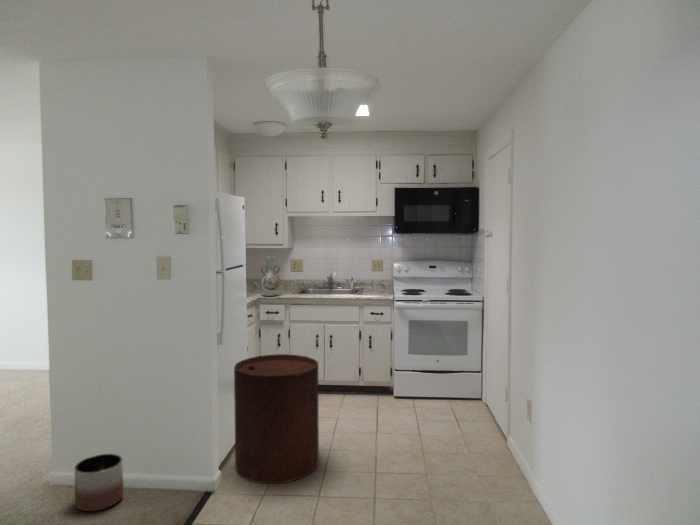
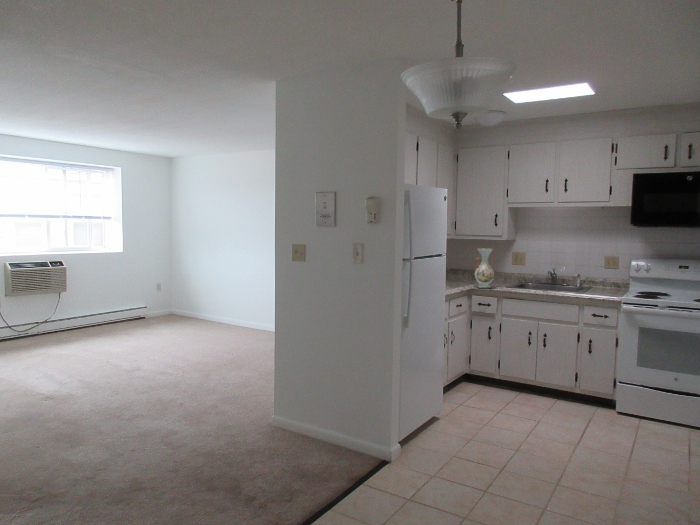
trash can: present [234,354,319,483] -> none [417,344,502,470]
planter: present [74,454,124,511] -> none [285,406,321,450]

